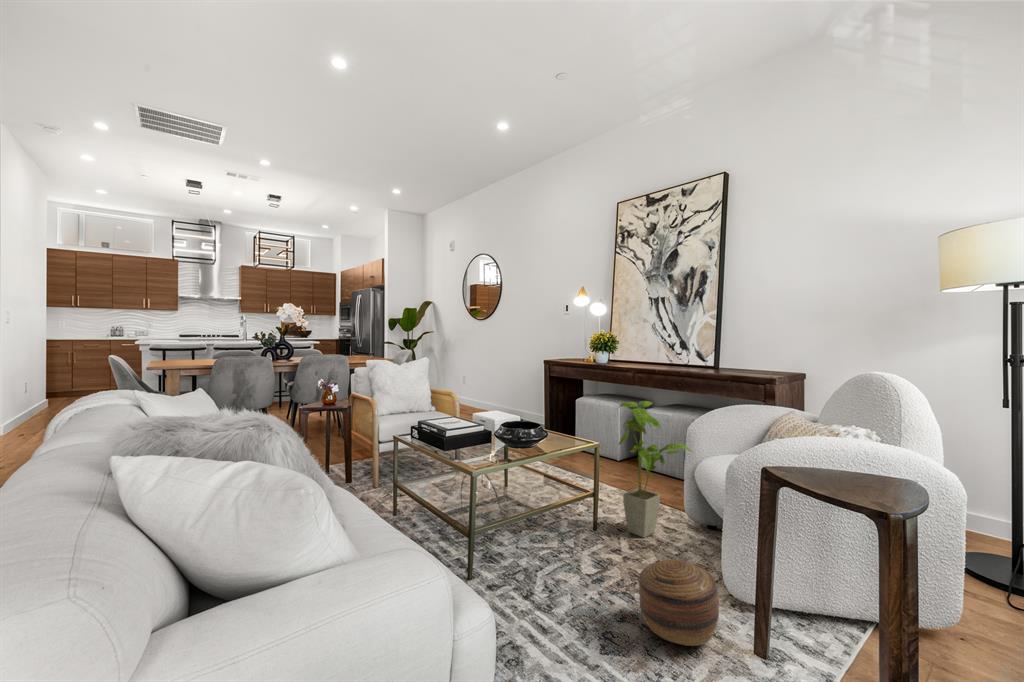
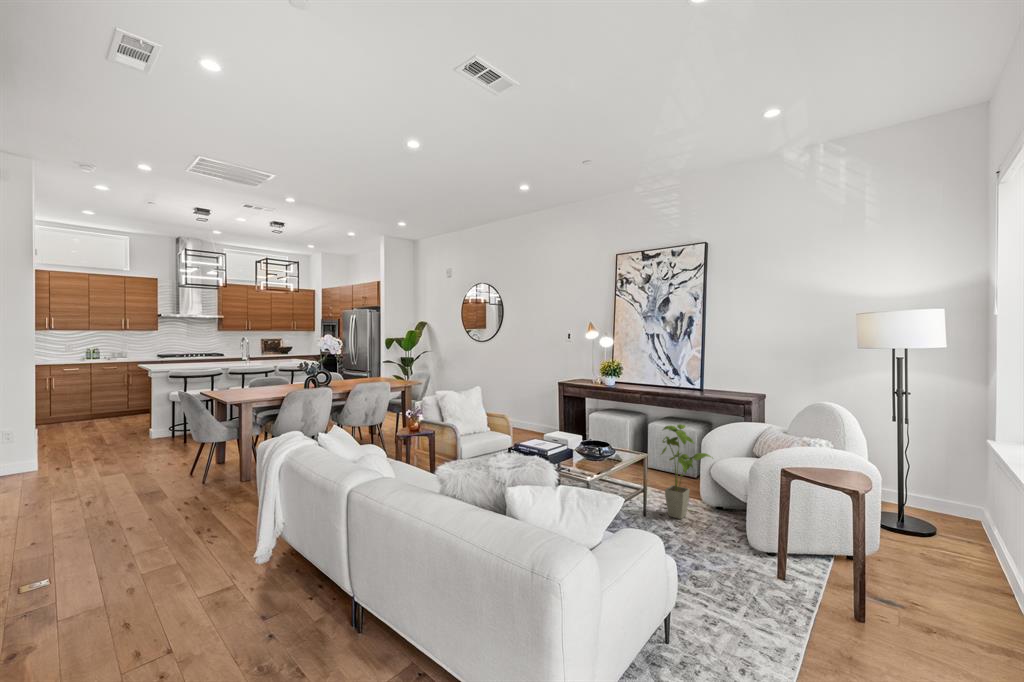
basket: present [638,559,719,646] -> none [706,528,757,577]

